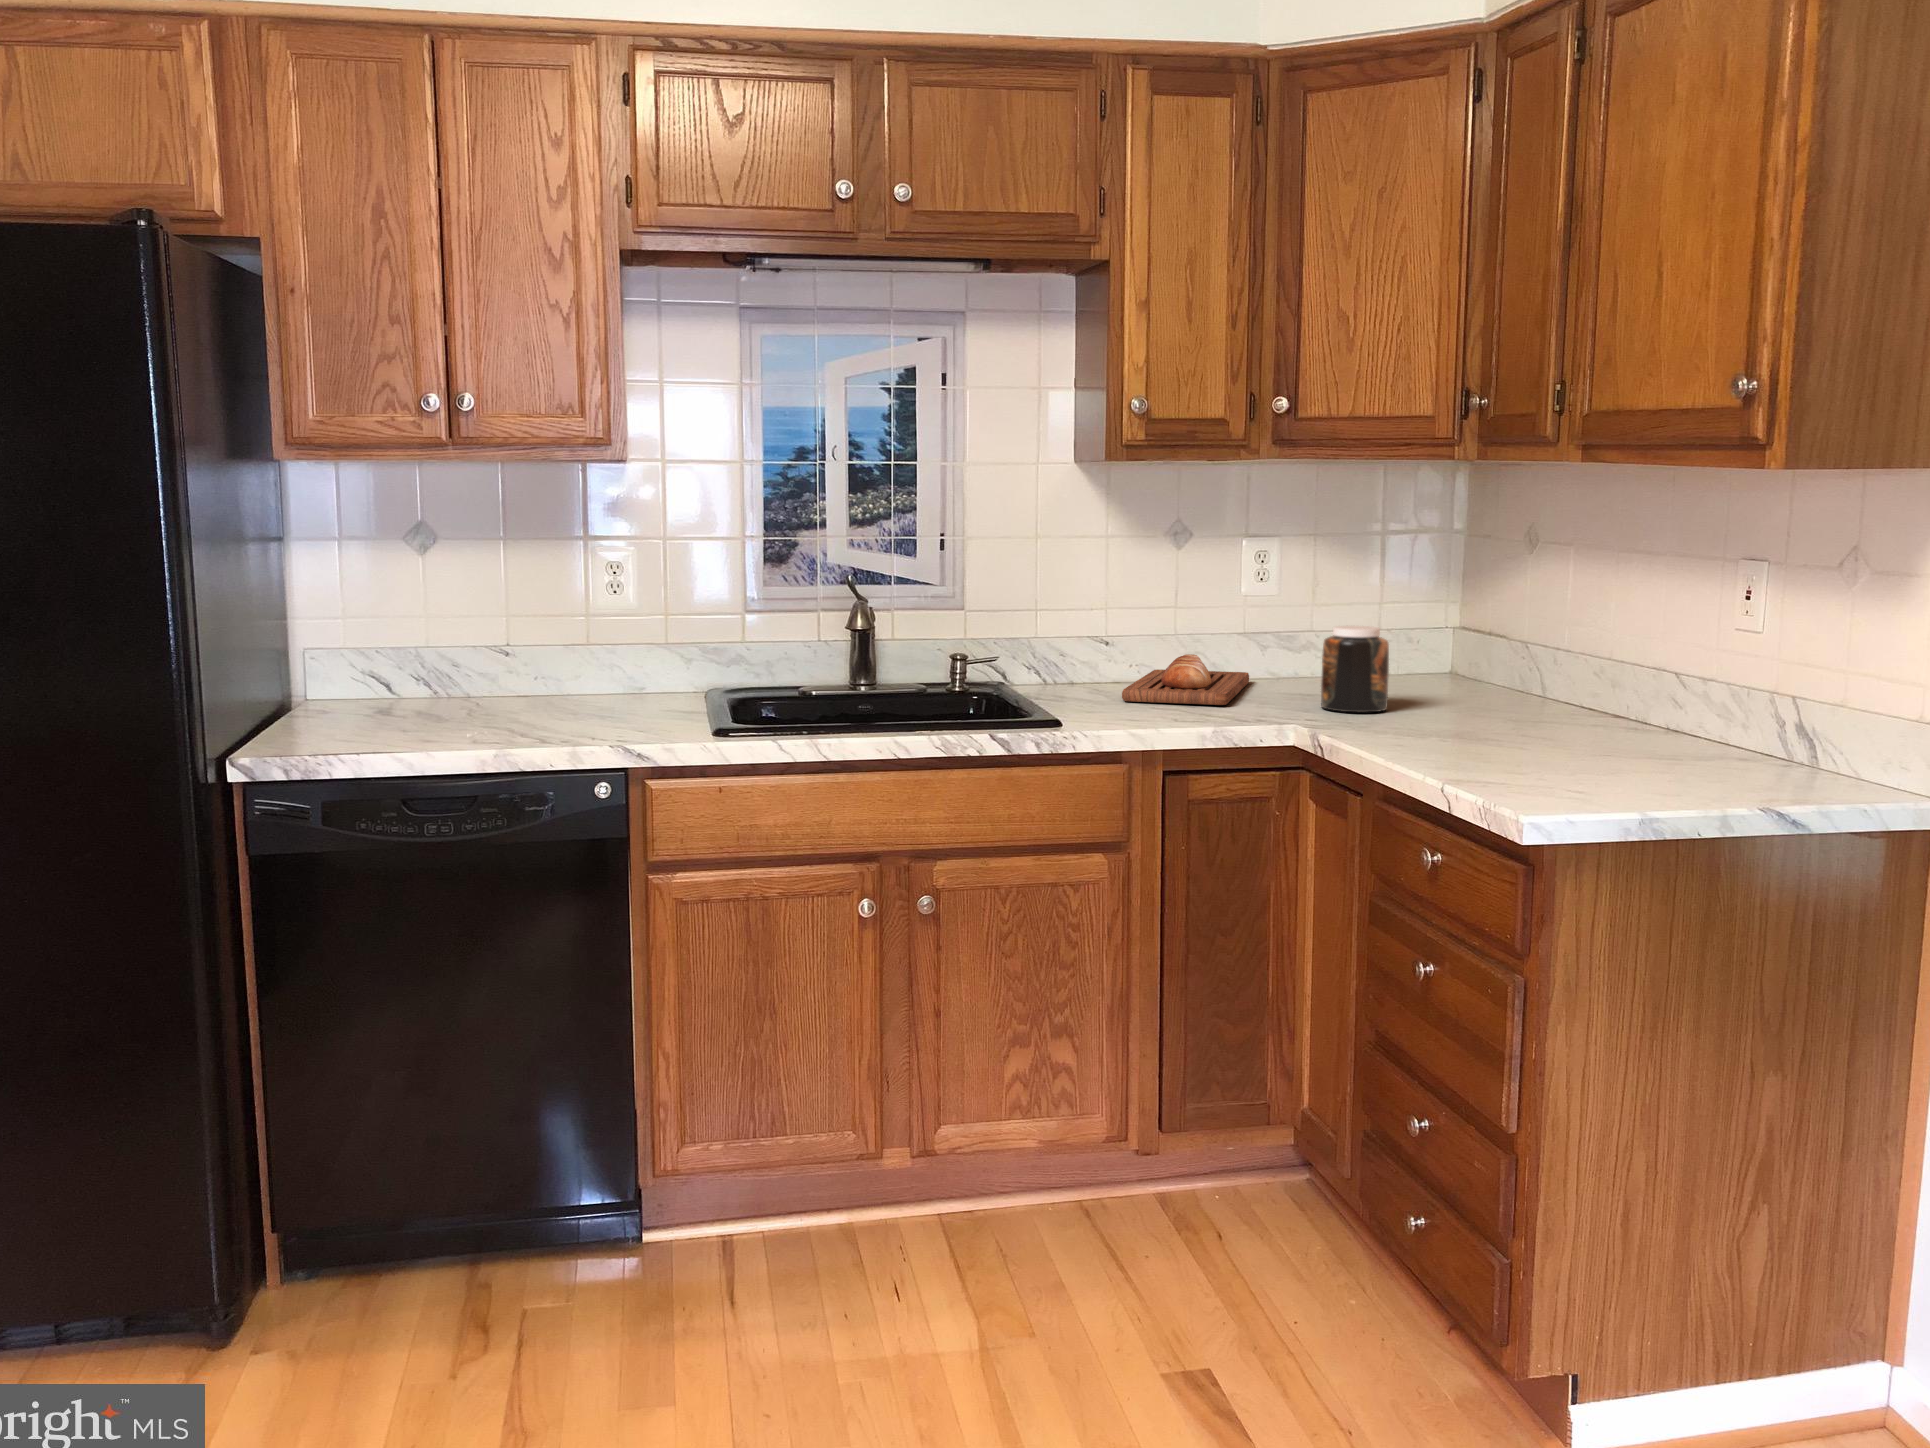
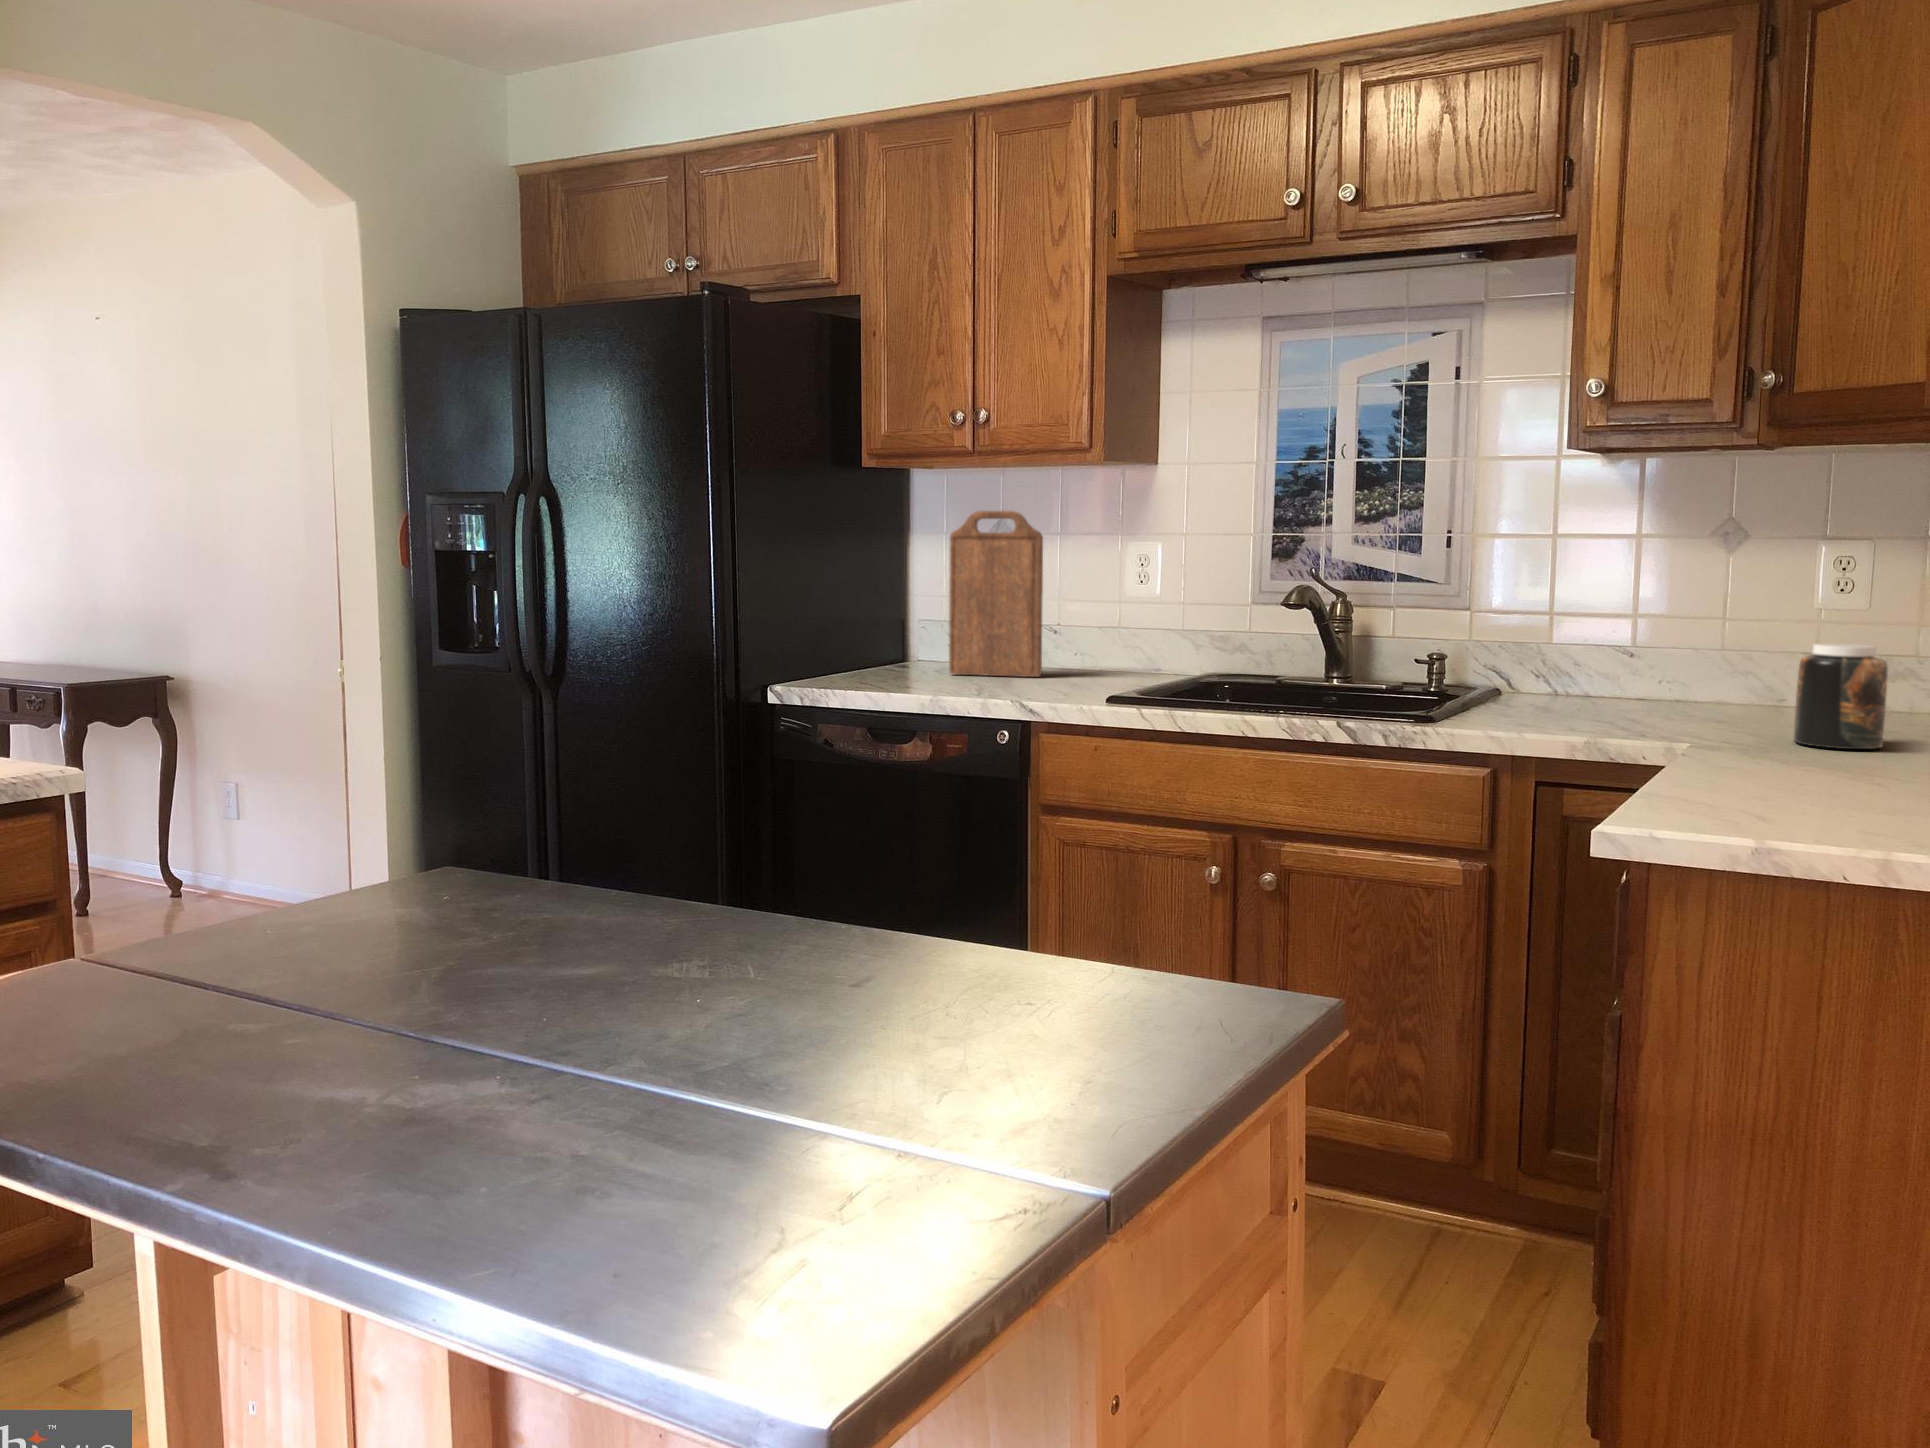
cutting board: none [401,518,532,723] -> present [949,511,1043,677]
bread loaf: present [1122,654,1249,705] -> none [1580,675,1812,726]

